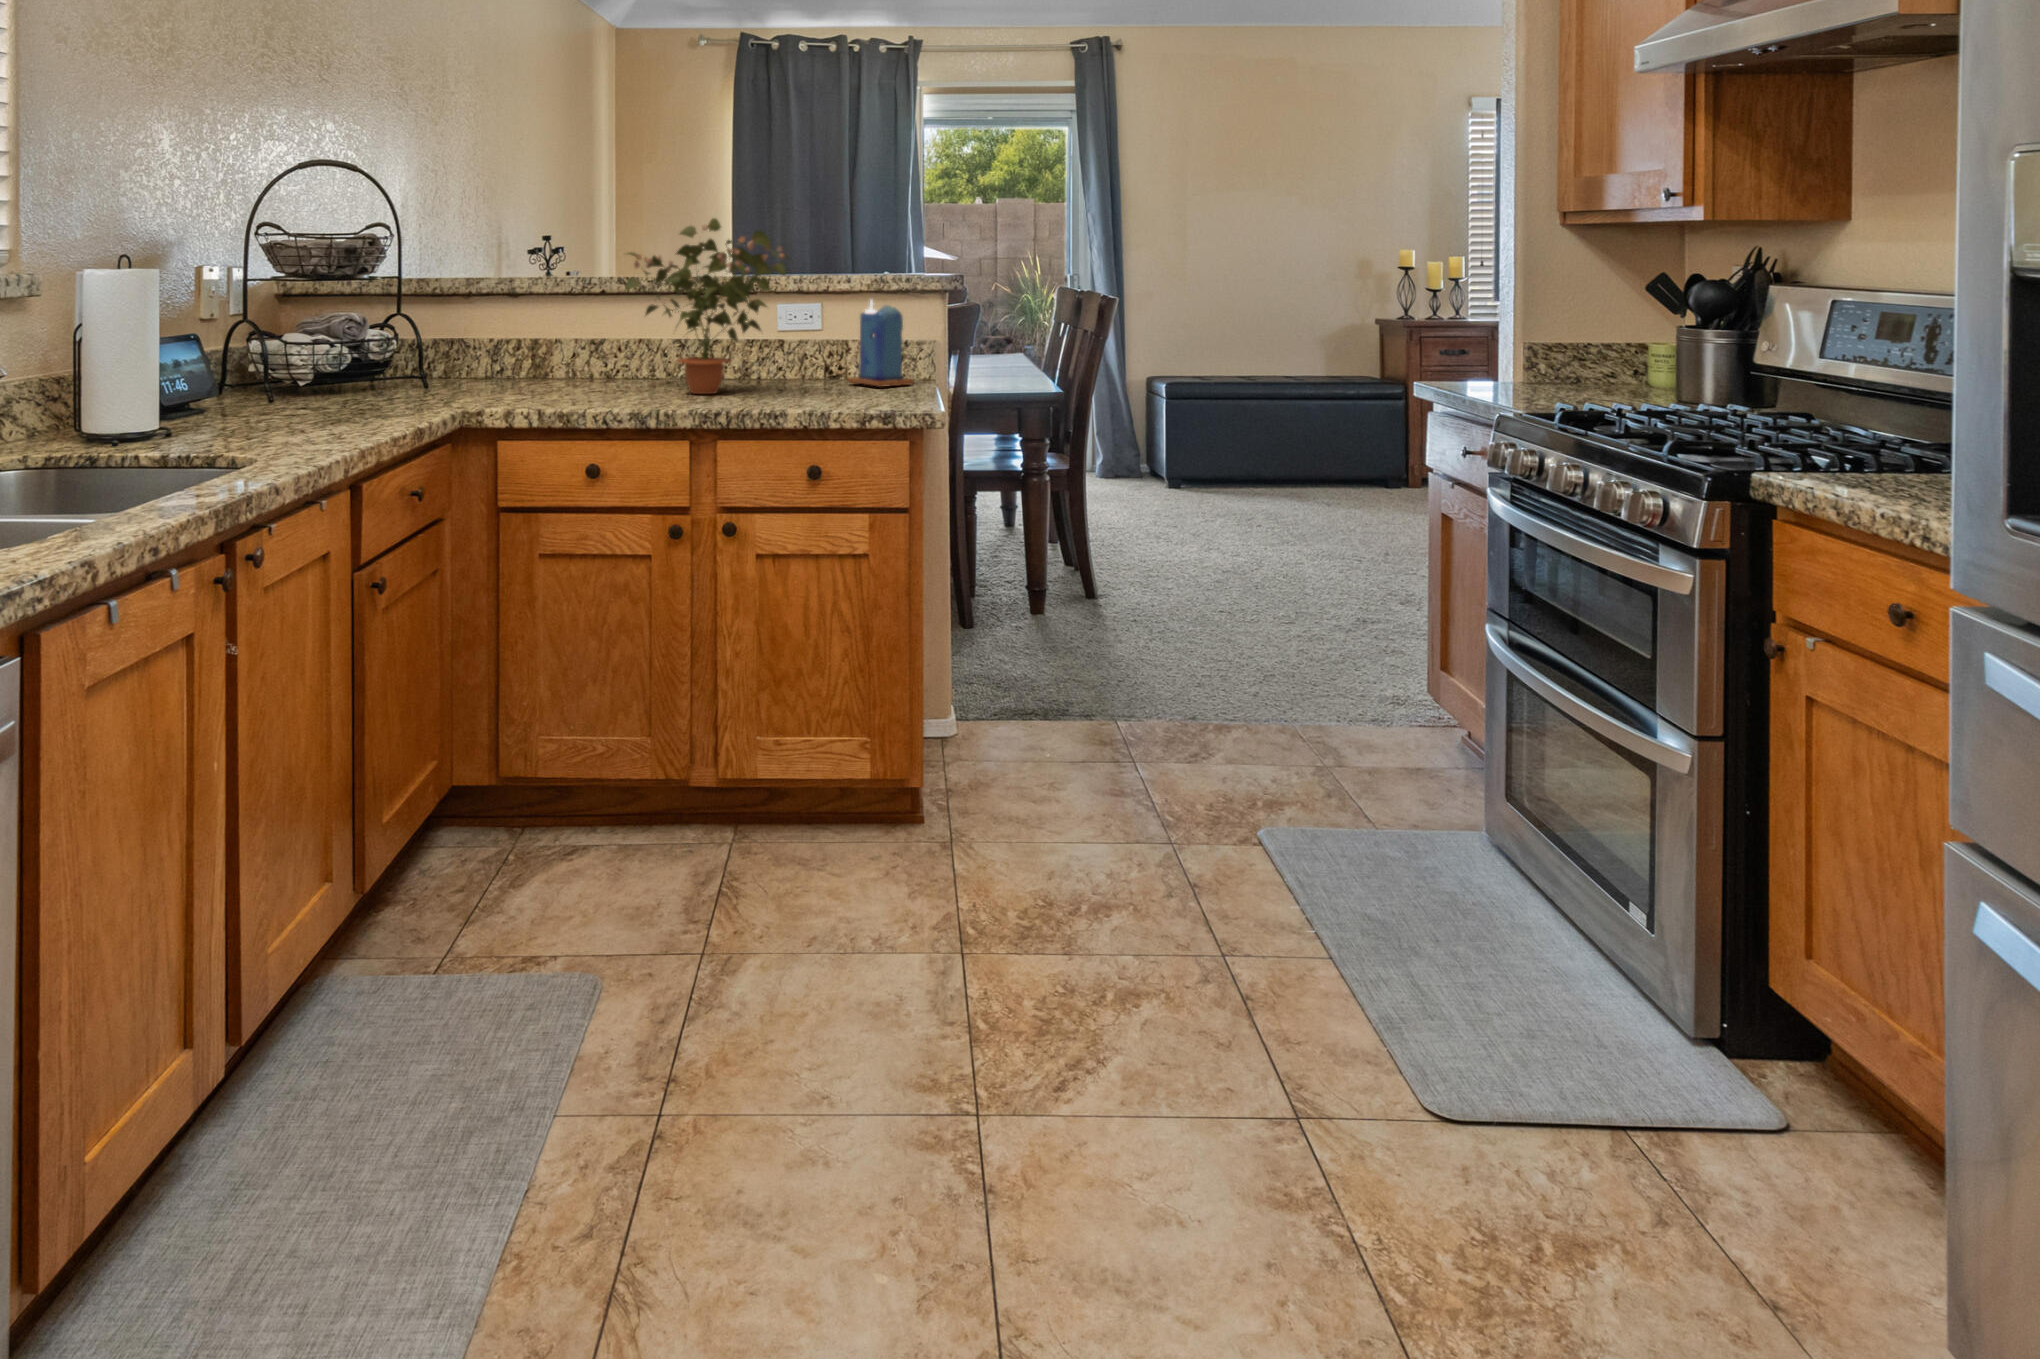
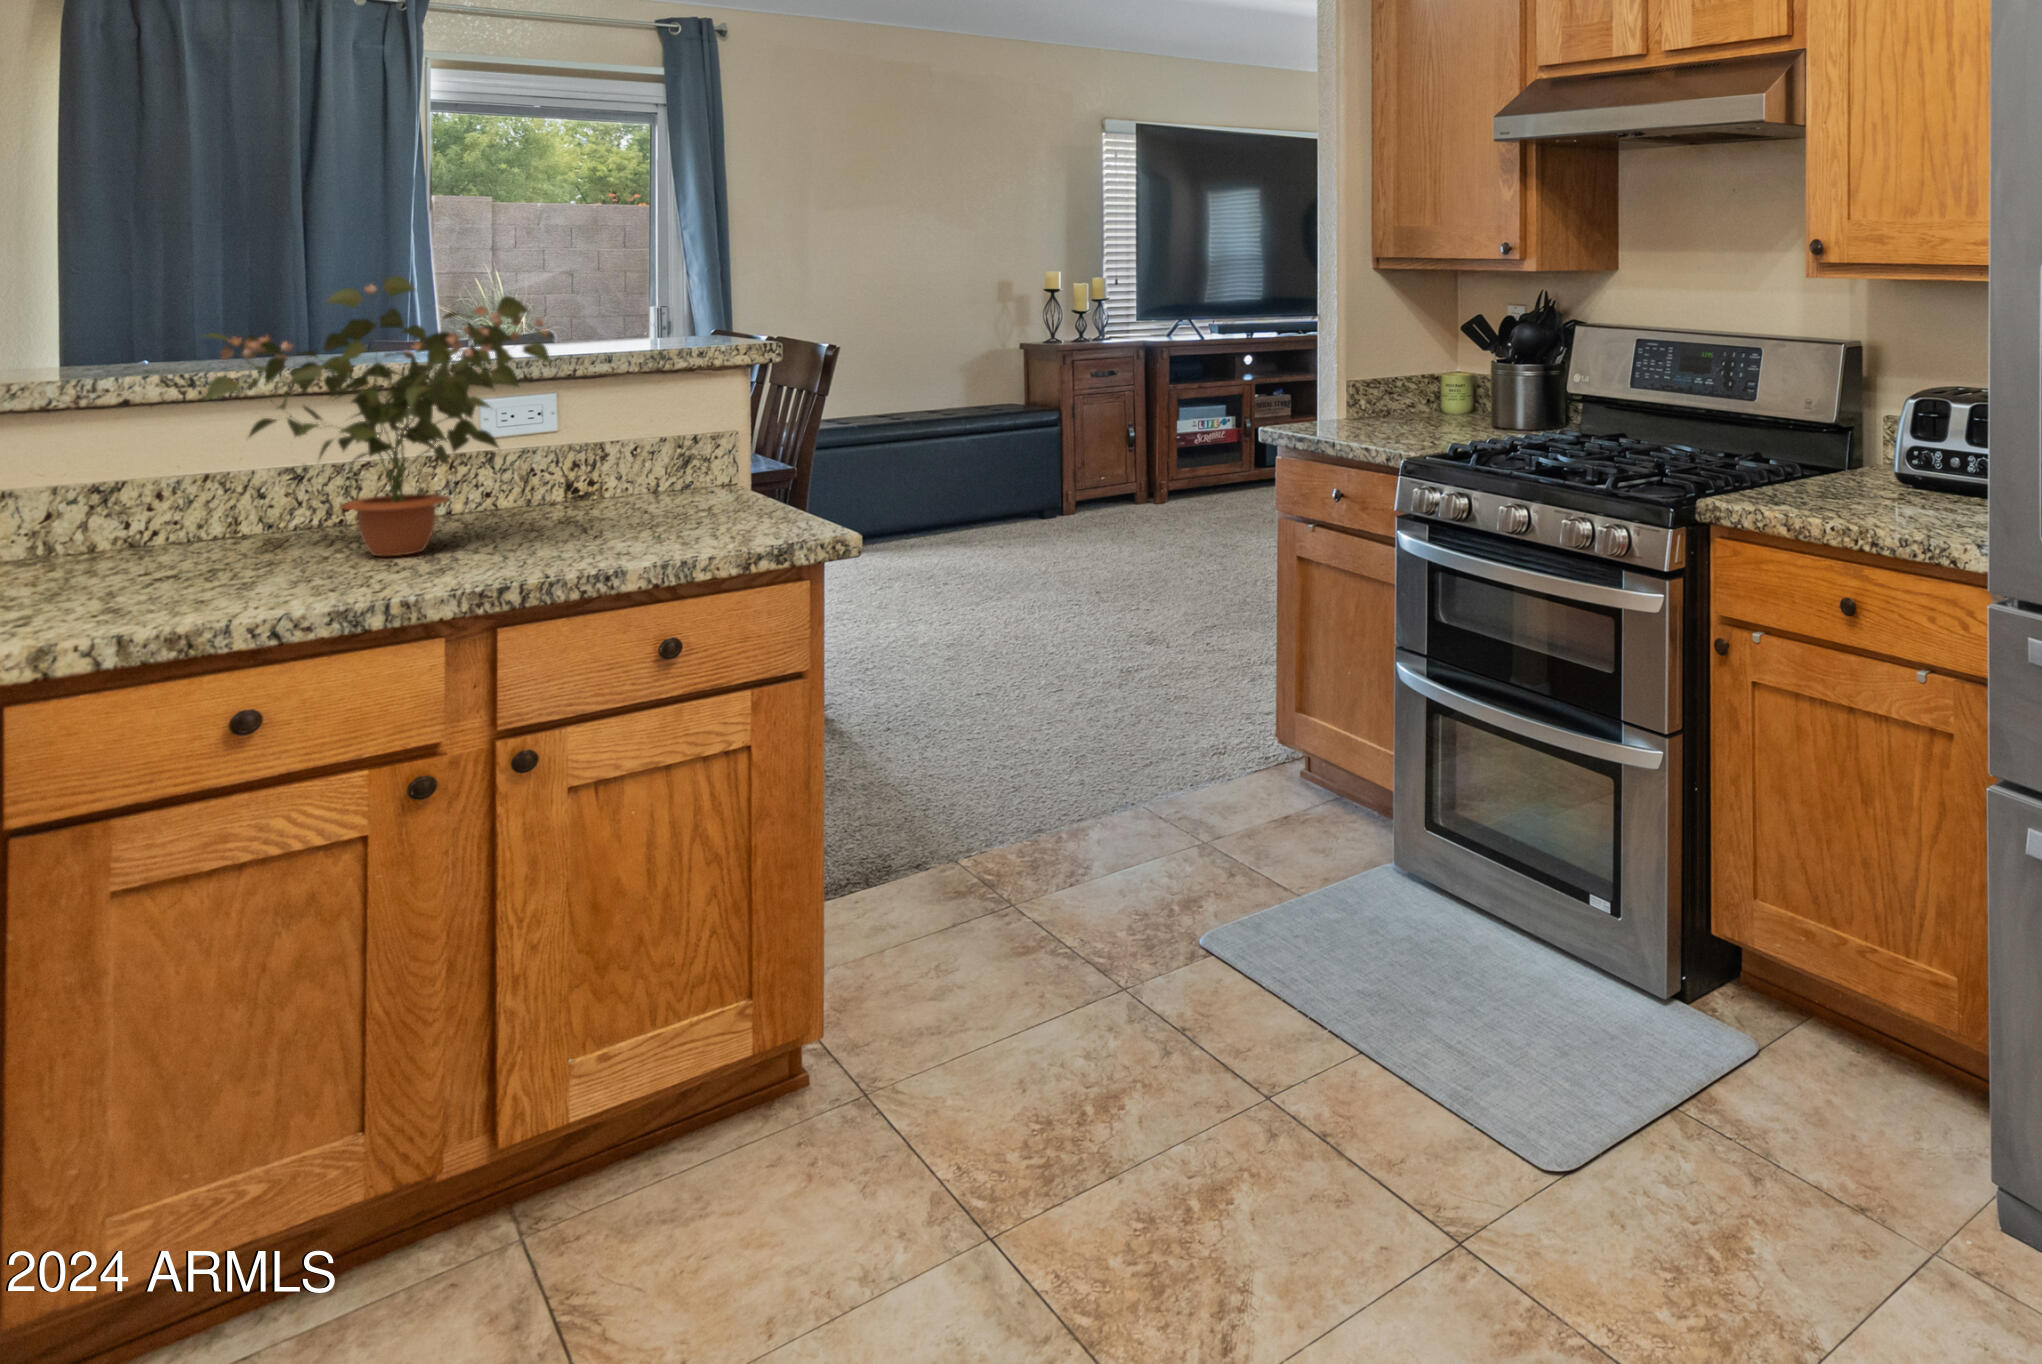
candle: present [847,300,914,387] -> none [623,384,730,507]

